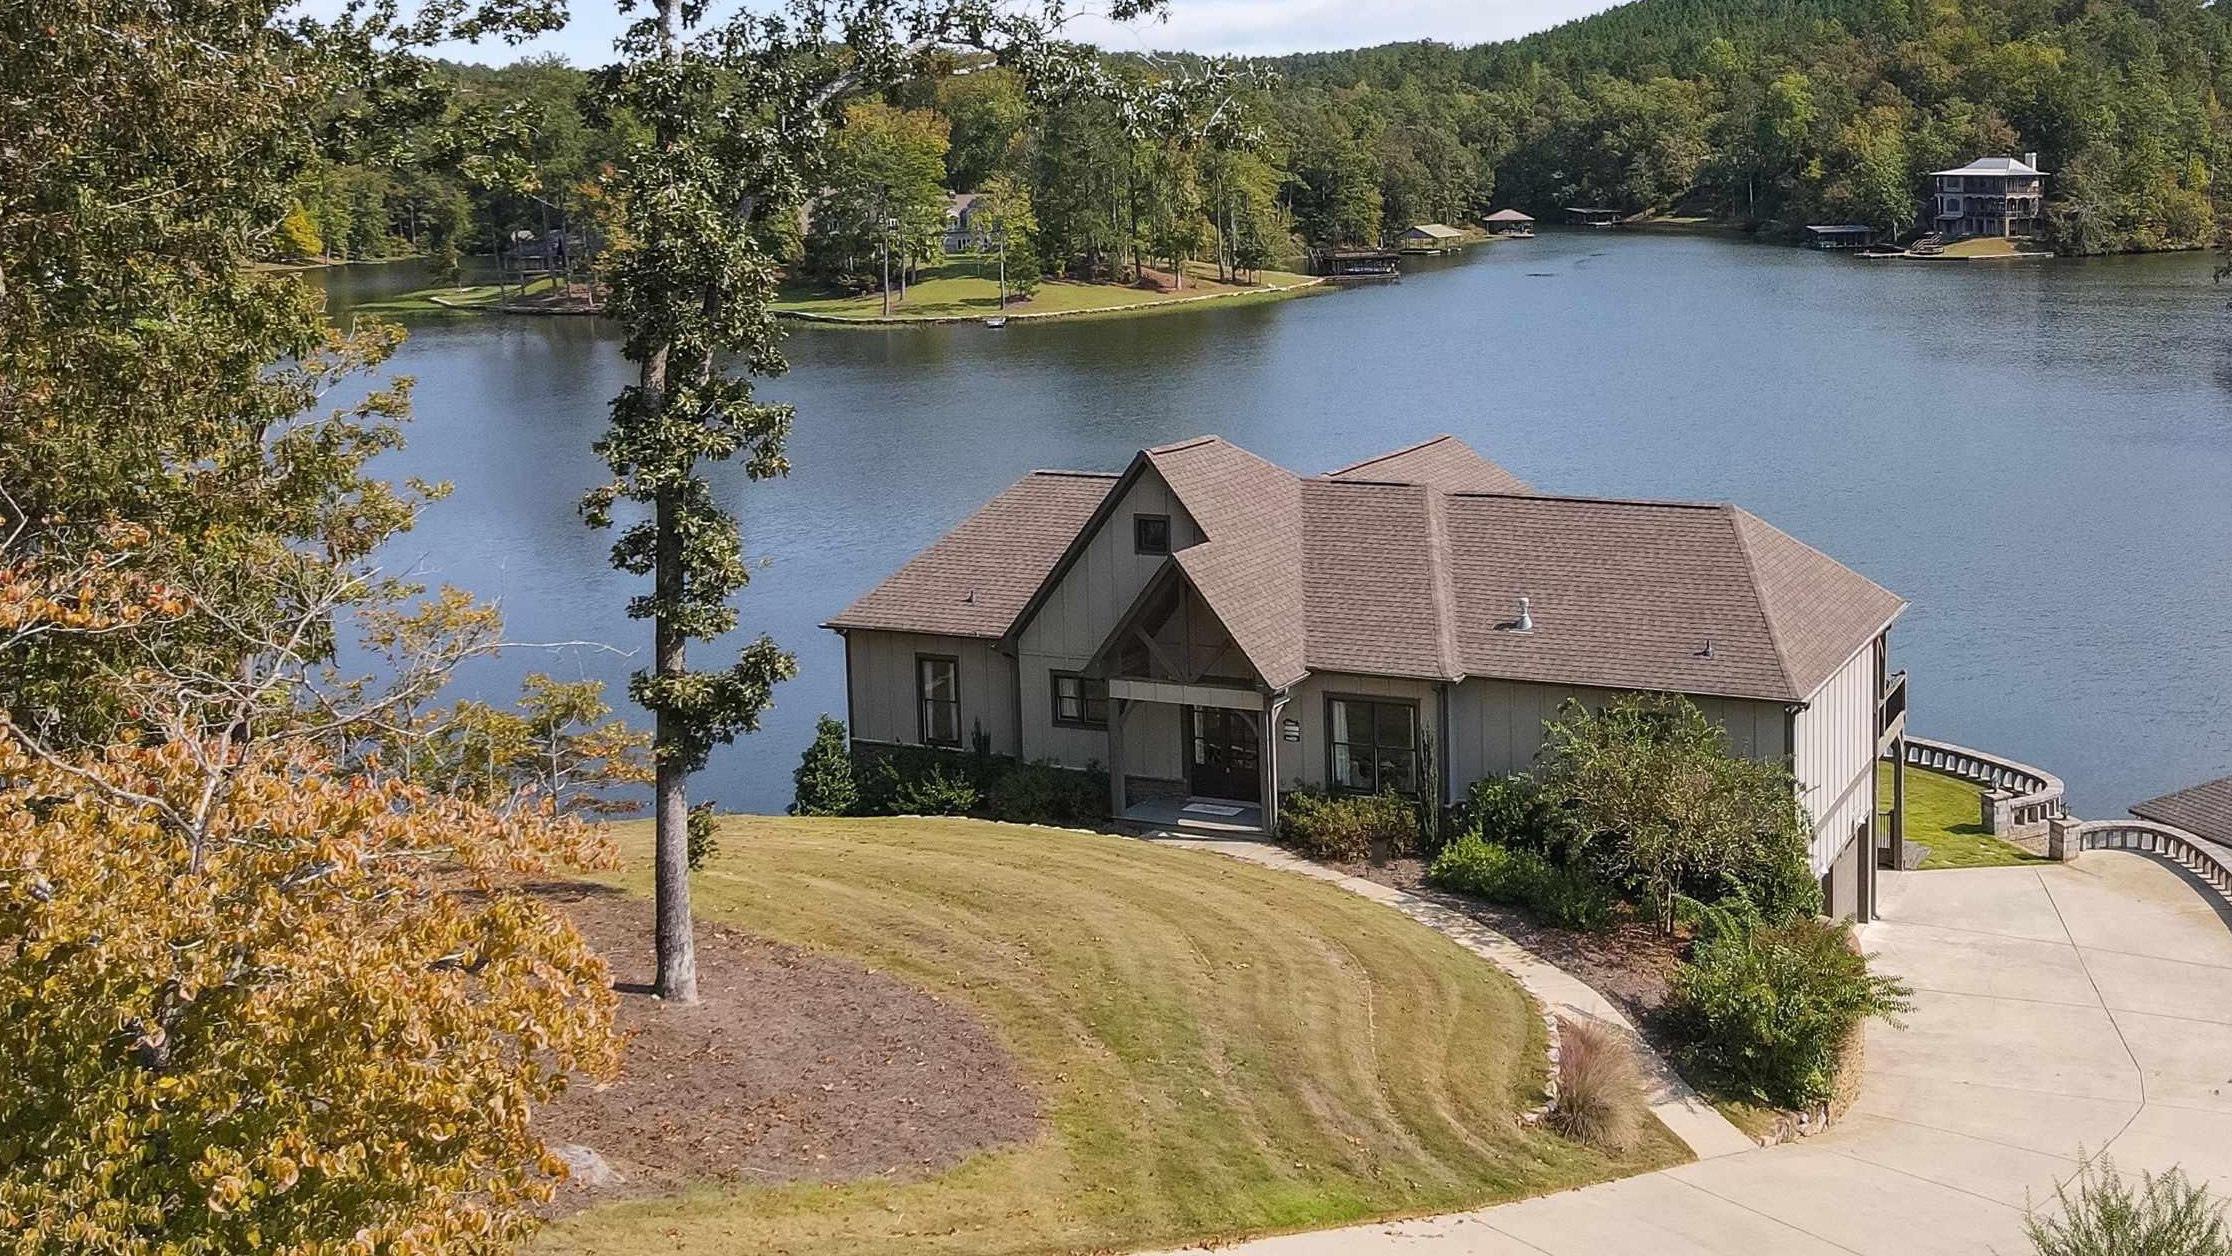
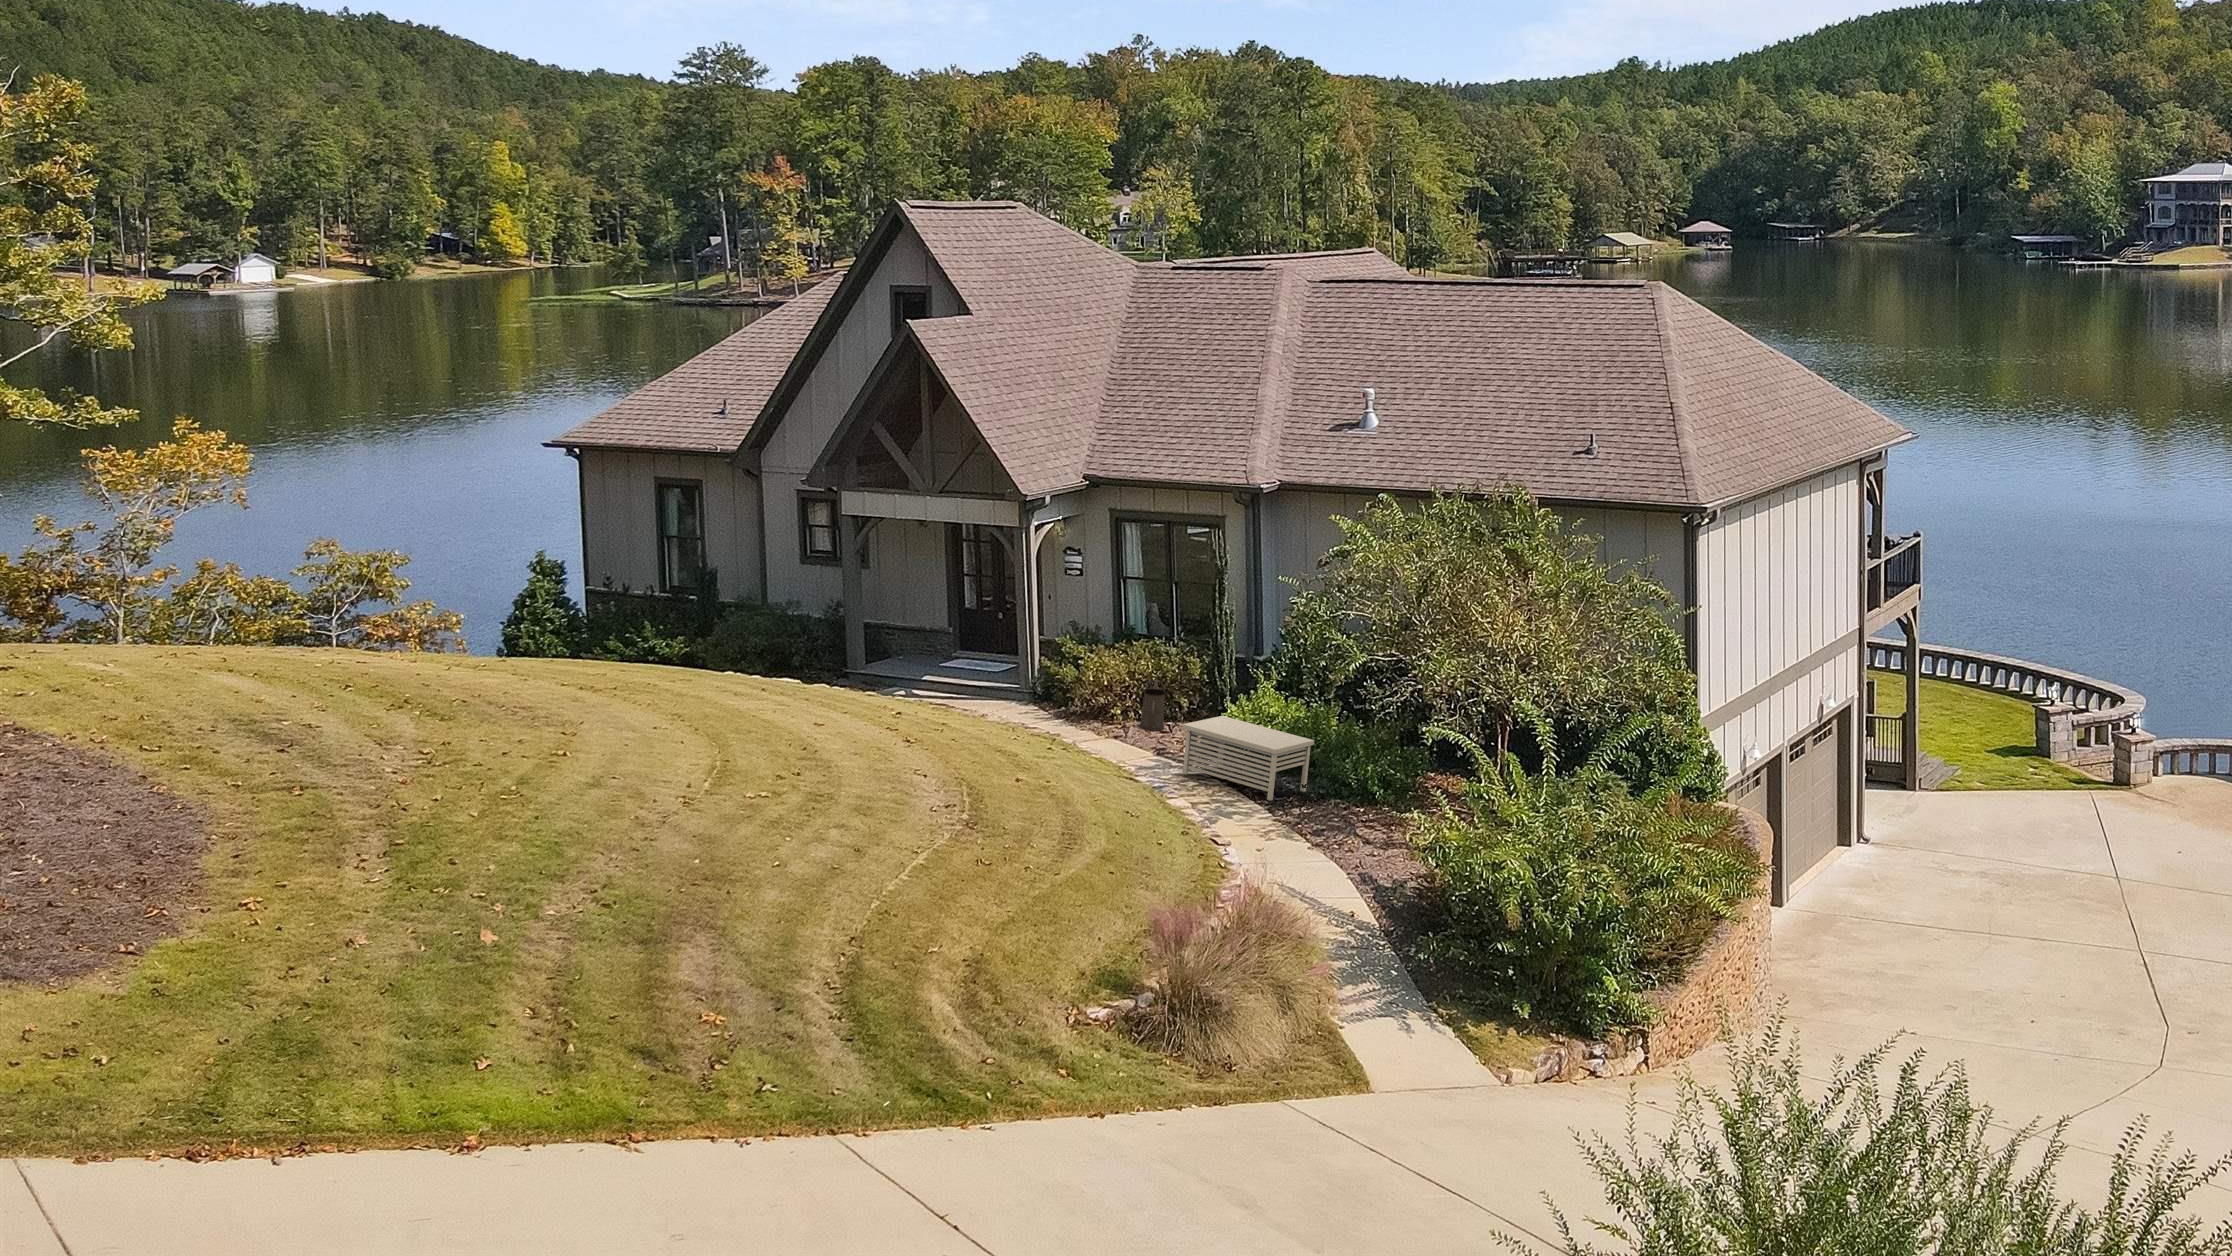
storage bench: none [1417,860,1513,926] -> present [1182,716,1314,800]

